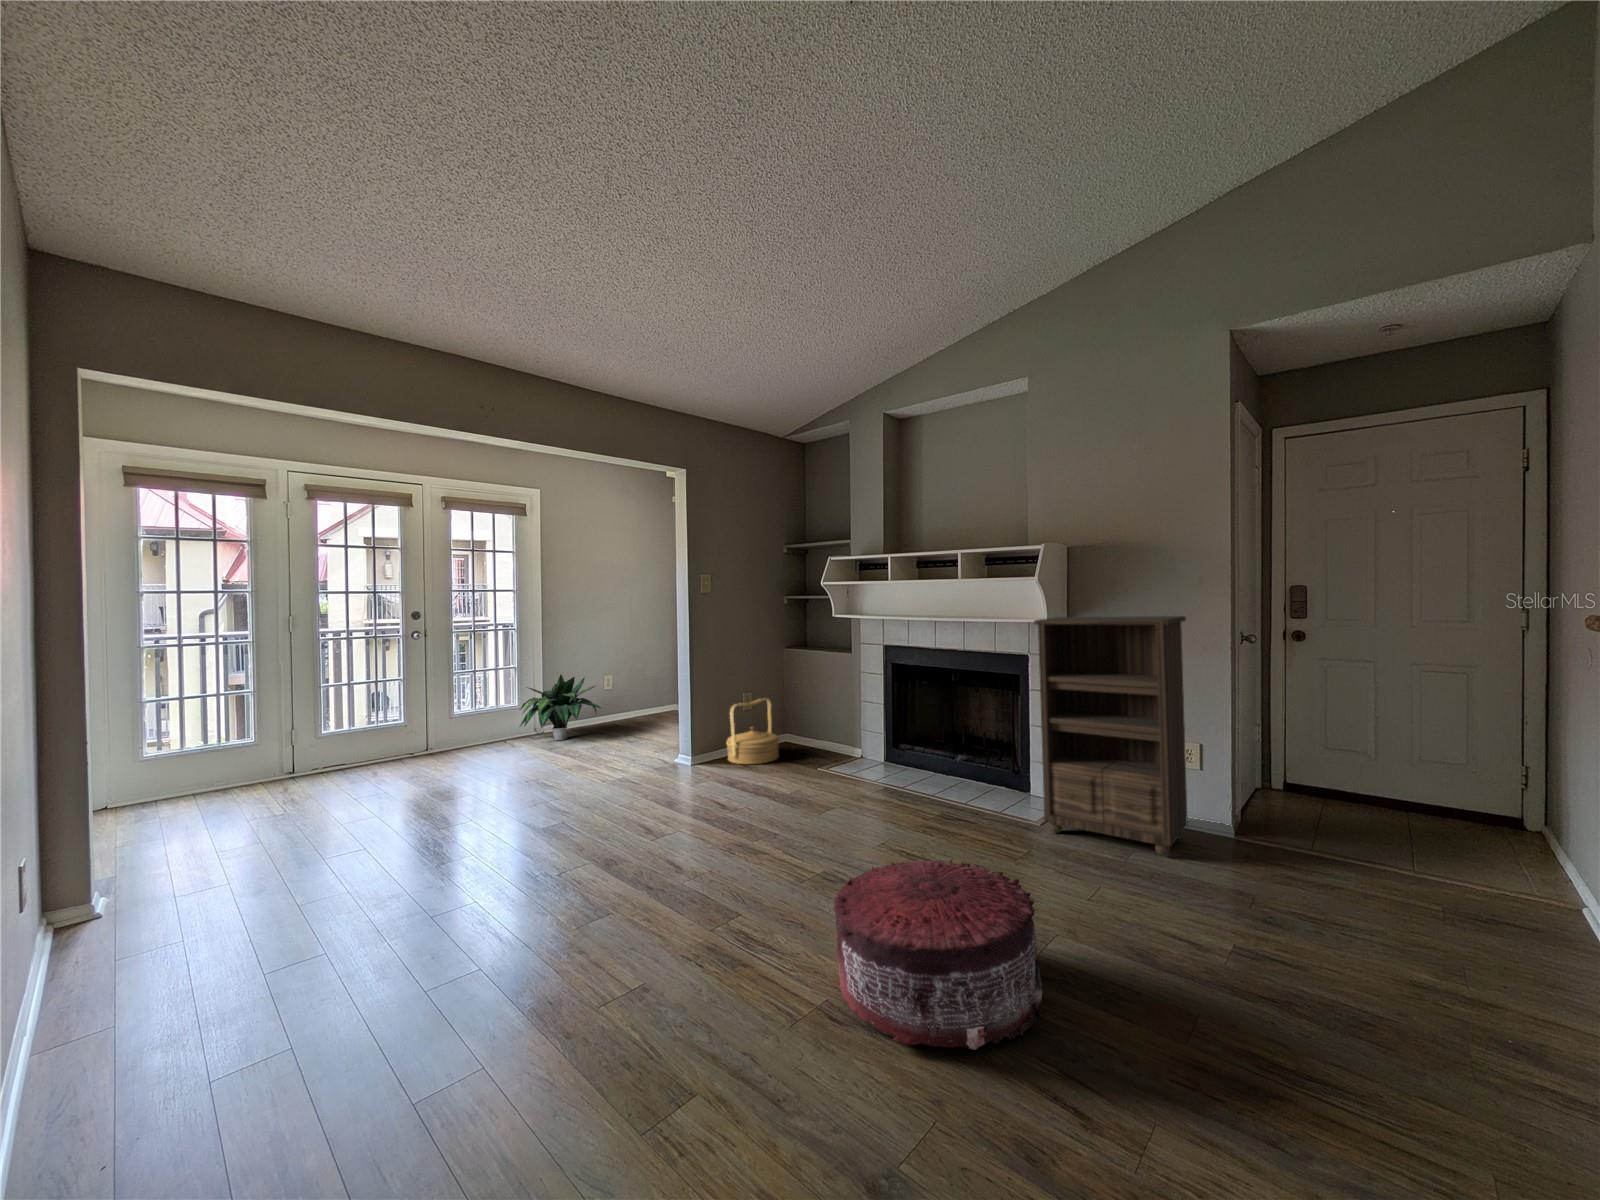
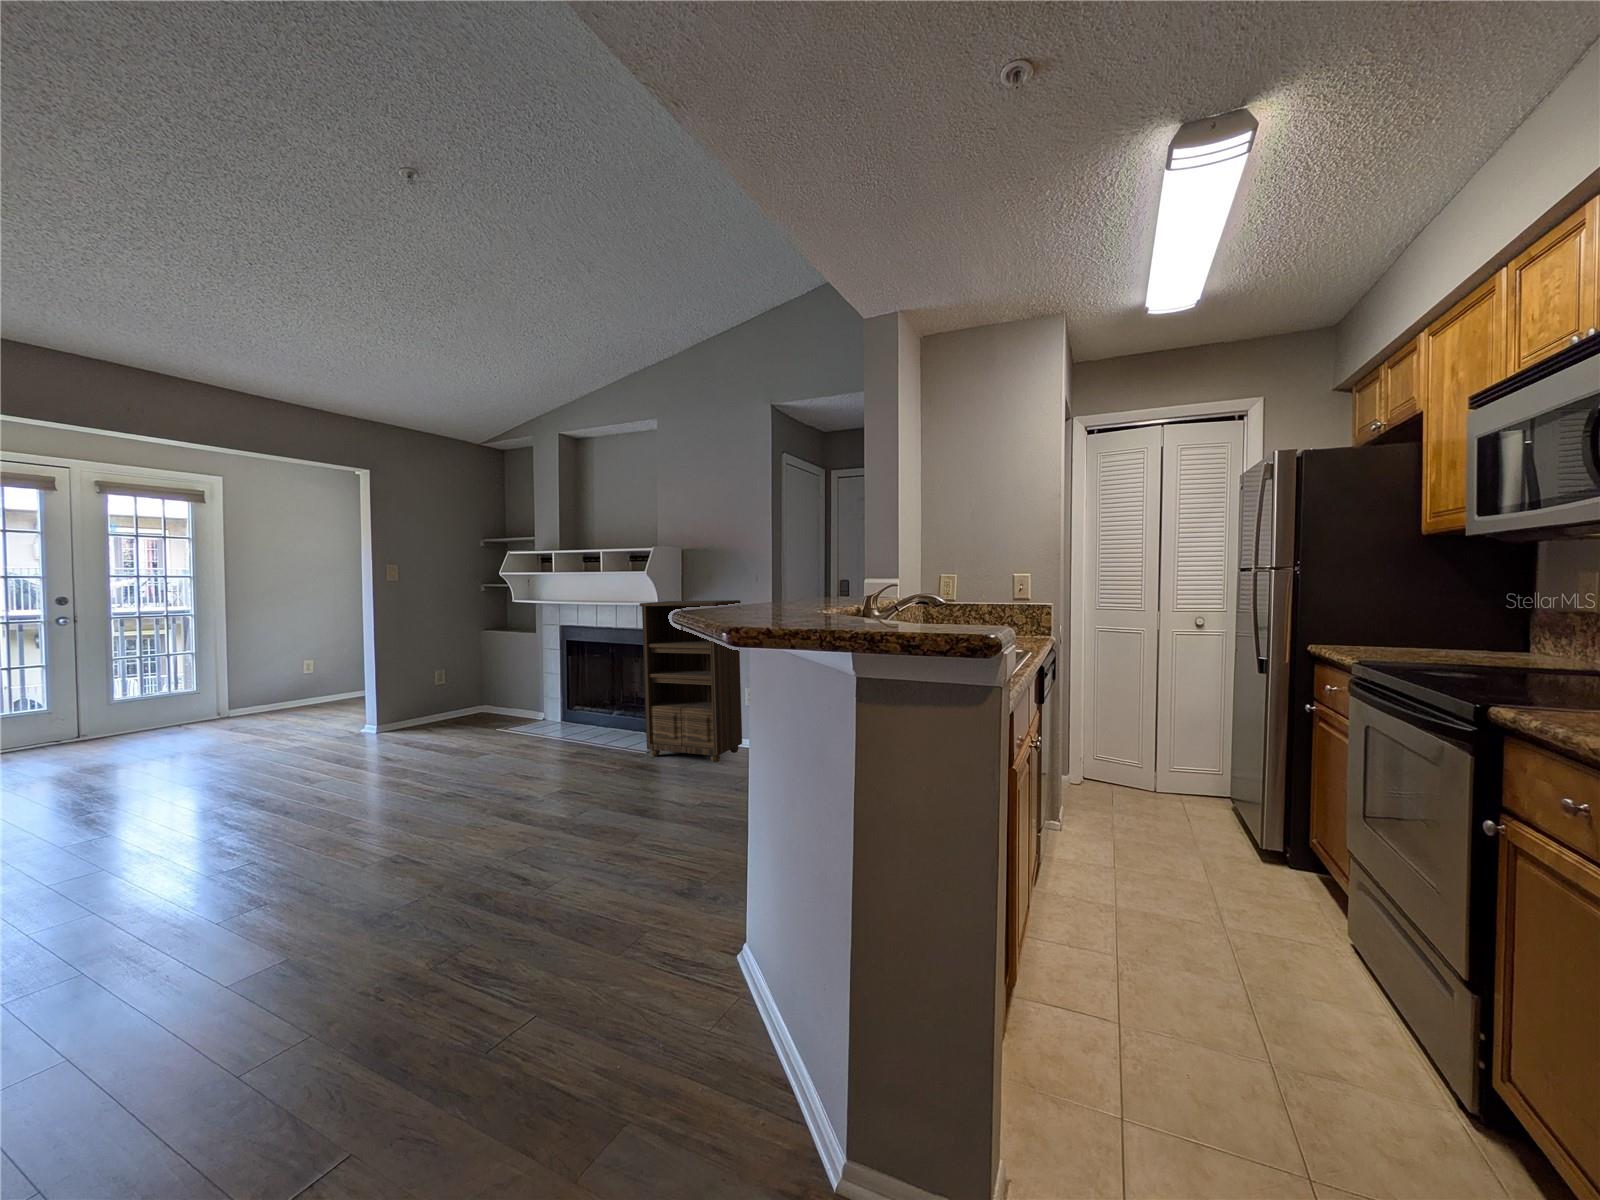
potted plant: present [520,675,601,740] -> none [195,658,292,722]
woven basket: present [726,698,779,764] -> none [415,673,467,730]
pouf: present [833,859,1043,1050] -> none [418,762,563,866]

